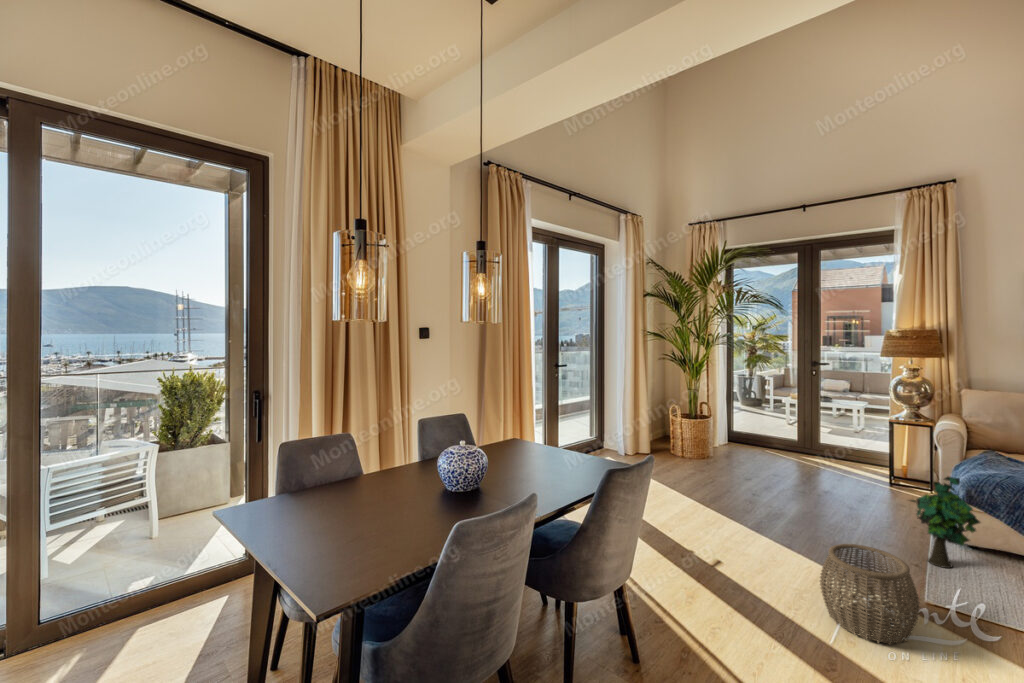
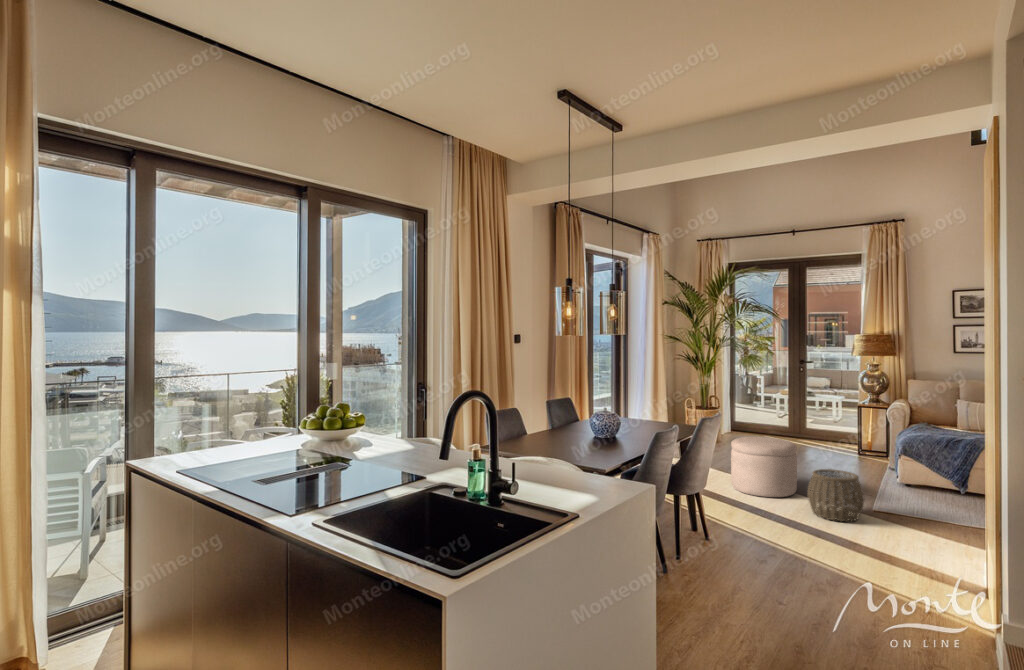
ottoman: none [709,472,804,570] -> present [731,437,797,497]
decorative plant: present [911,477,980,568] -> none [864,431,908,494]

